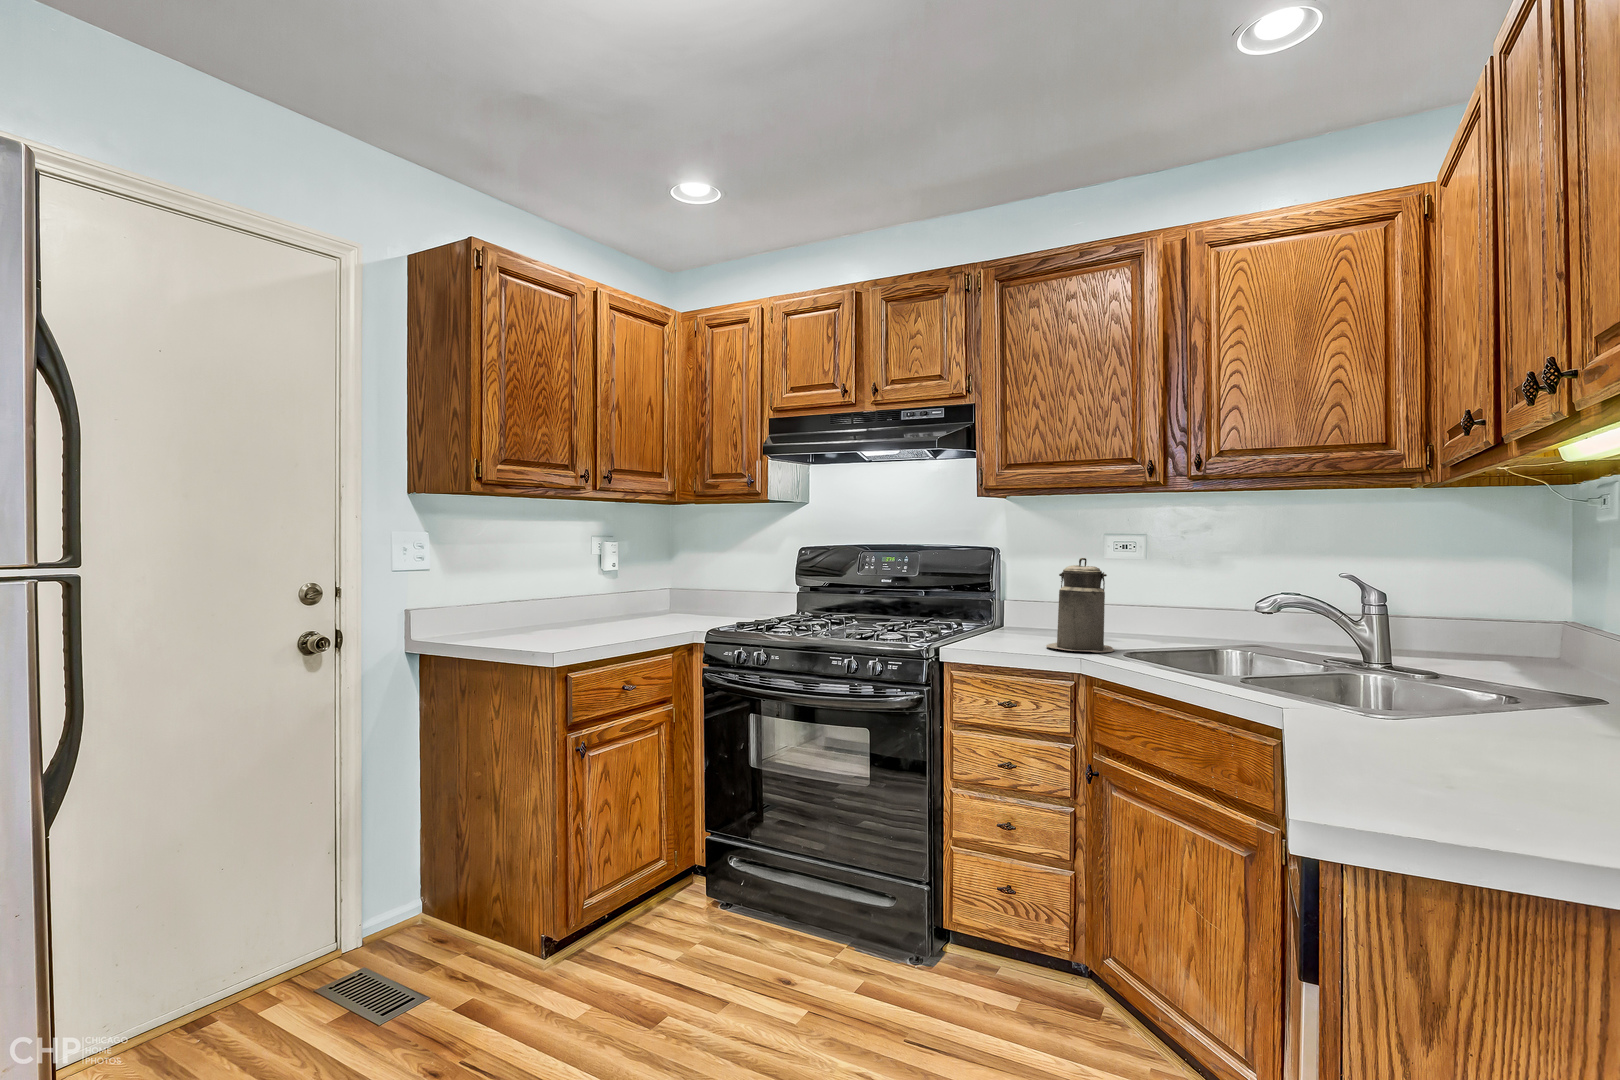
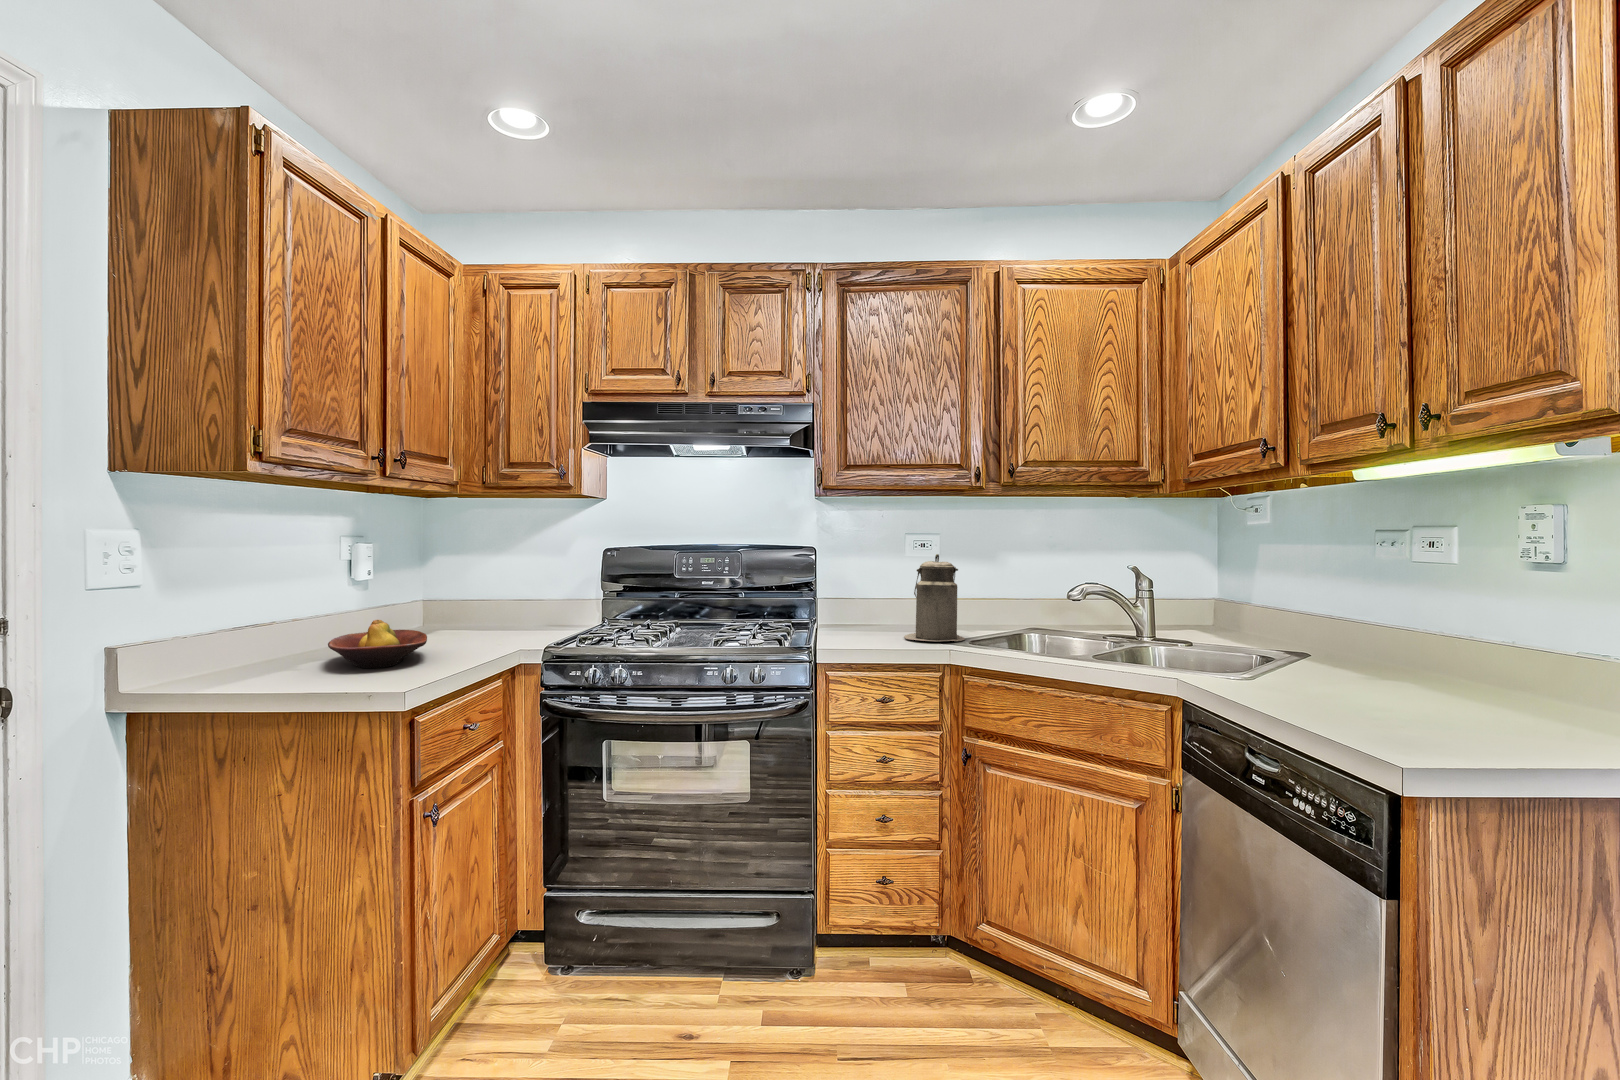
fruit bowl: none [563,600,635,636] -> present [328,620,427,668]

